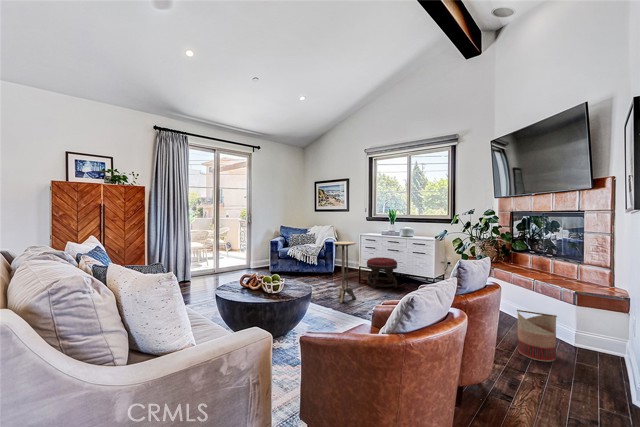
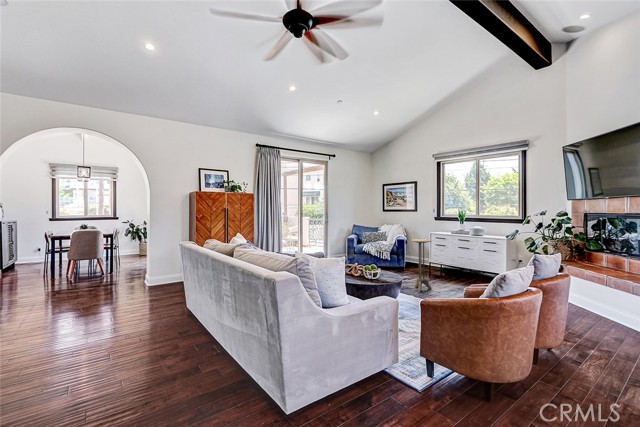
ottoman: present [367,257,397,288] -> none [438,254,468,282]
basket: present [517,310,557,362] -> none [589,300,628,344]

